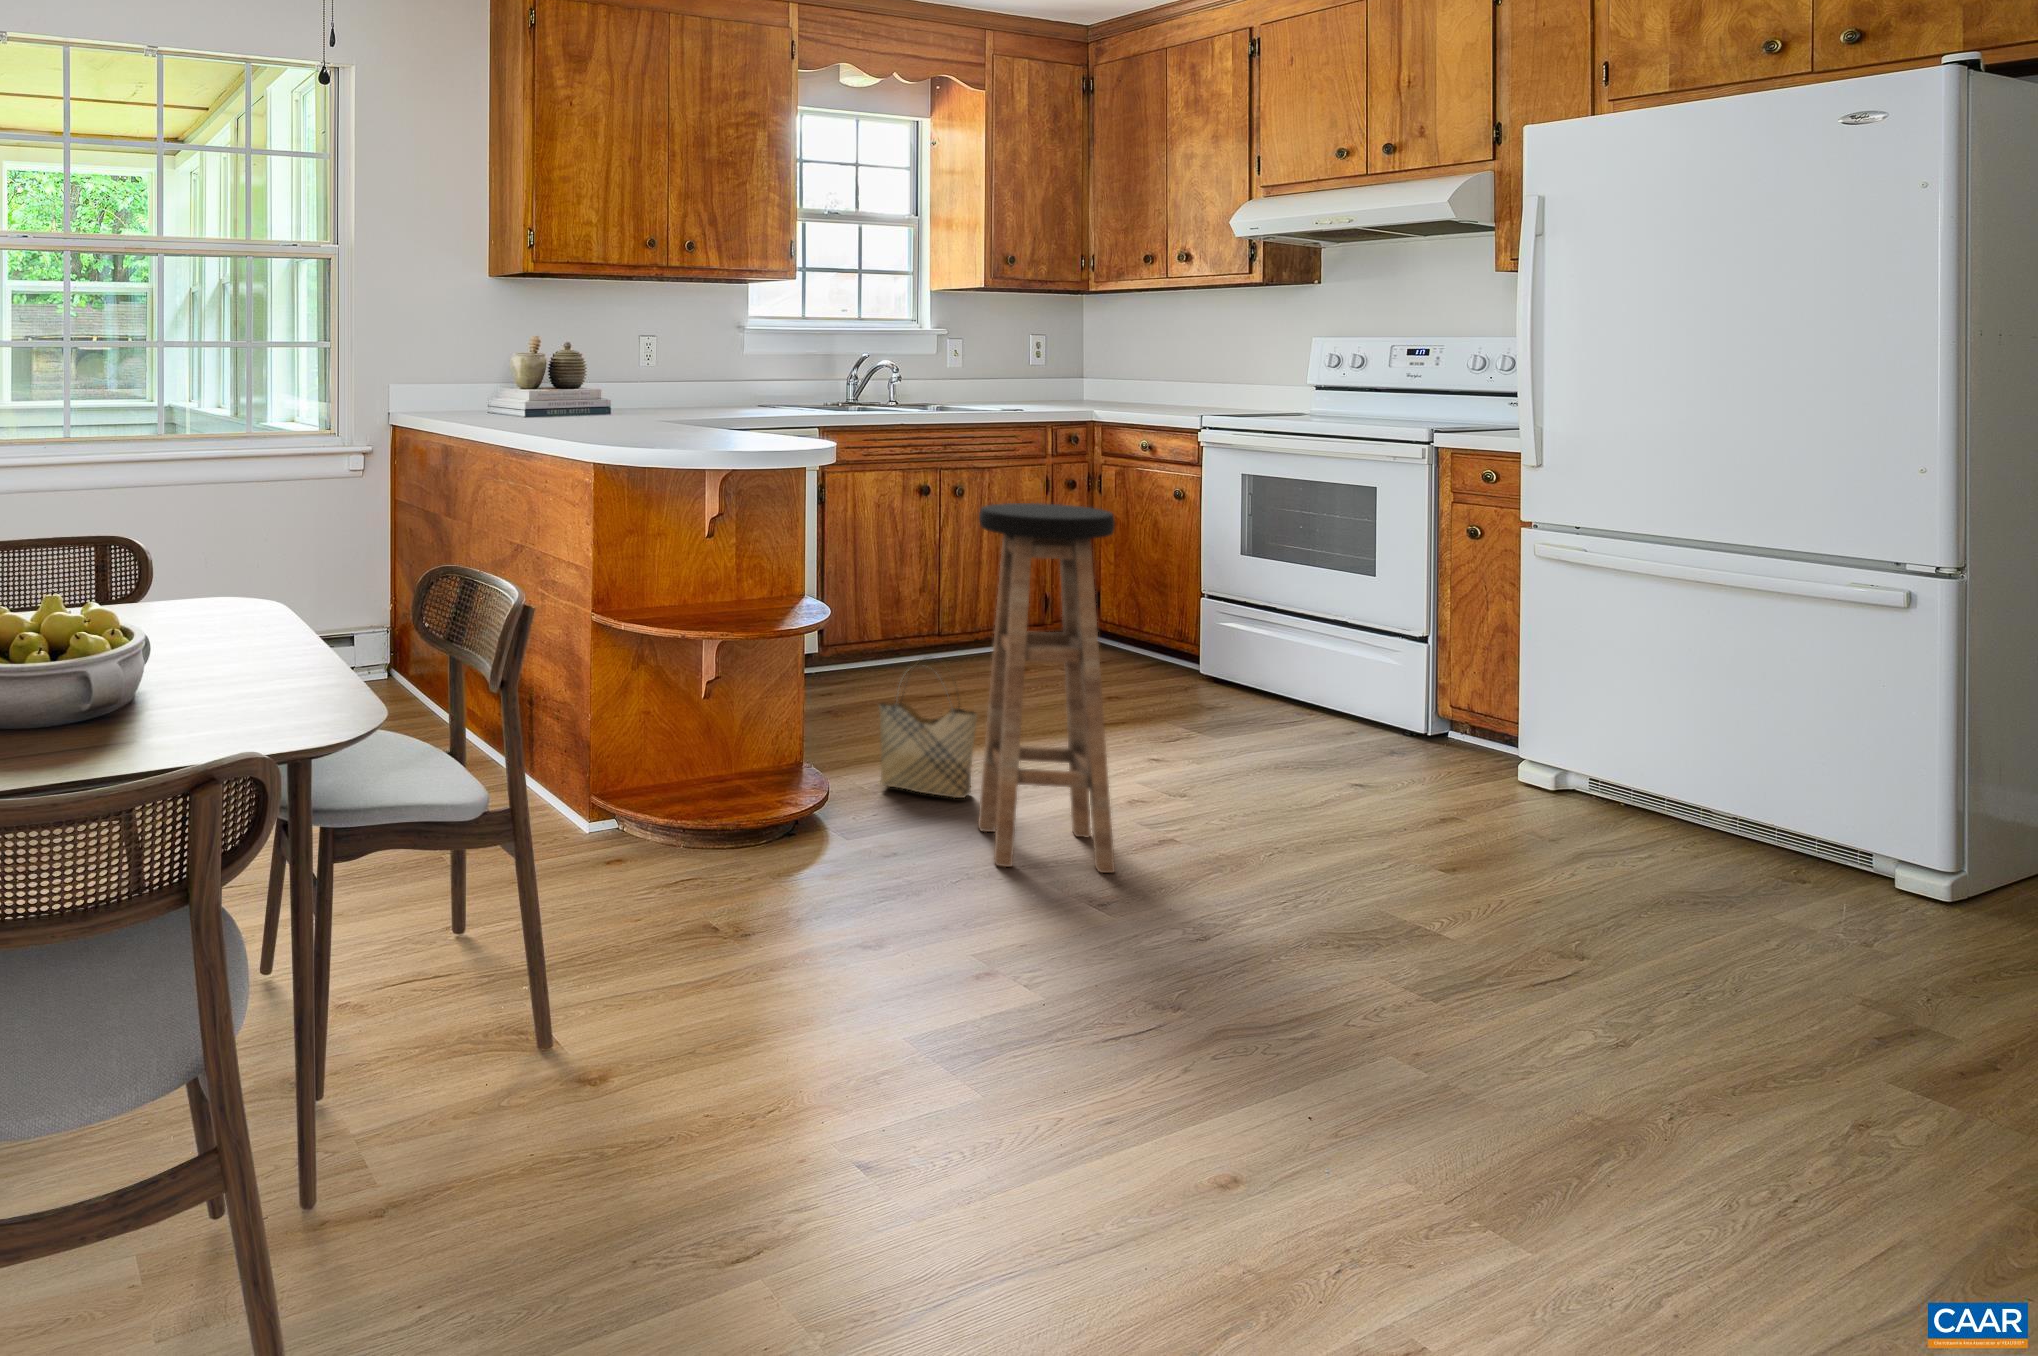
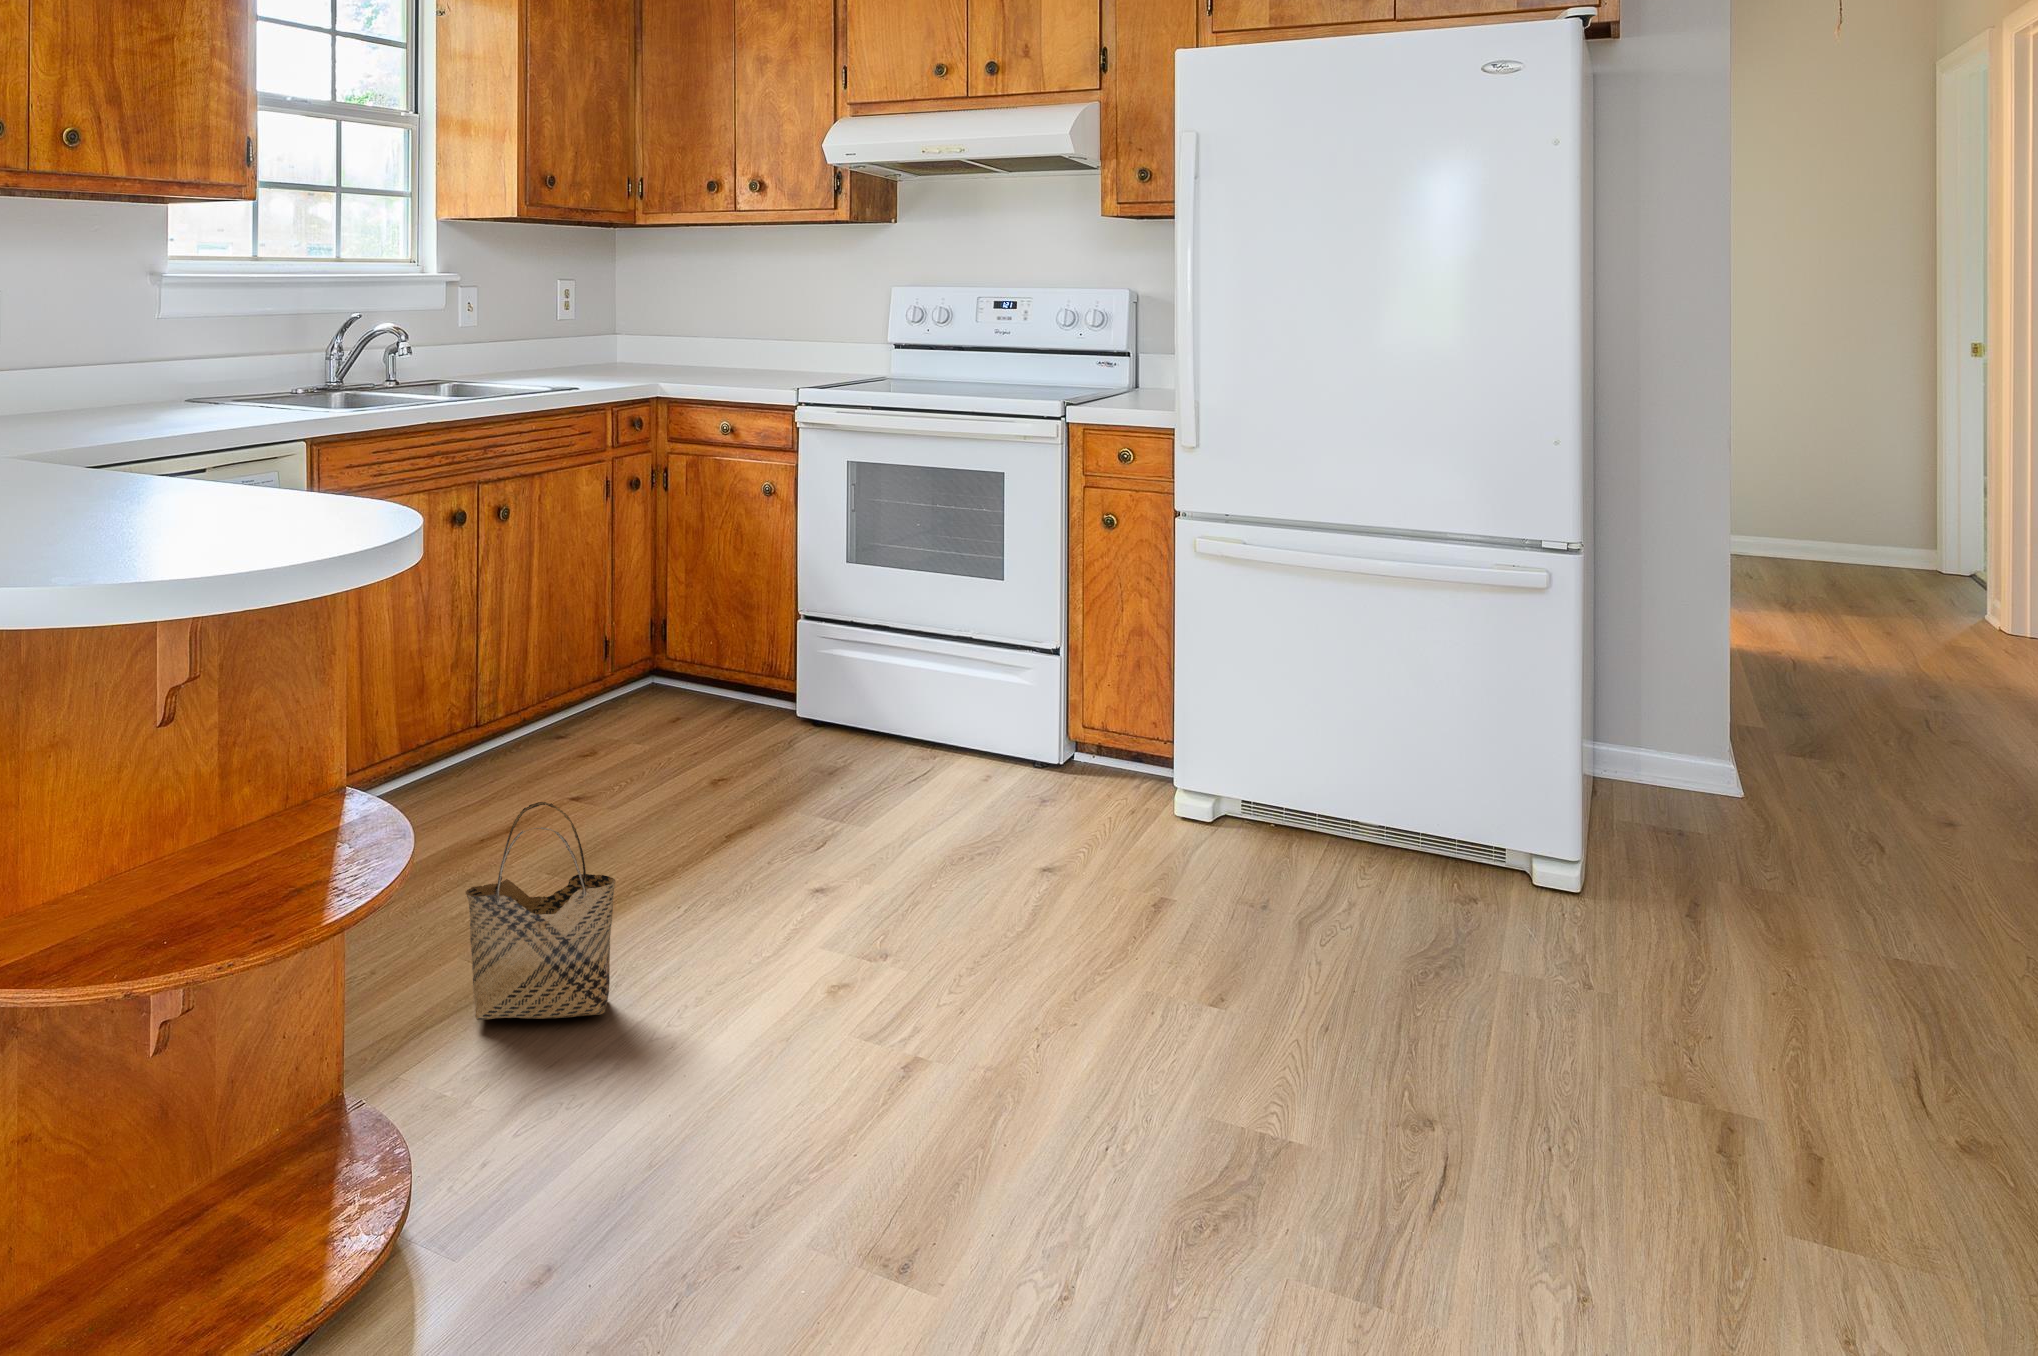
bar stool: present [978,503,1115,873] -> none [640,568,852,1151]

